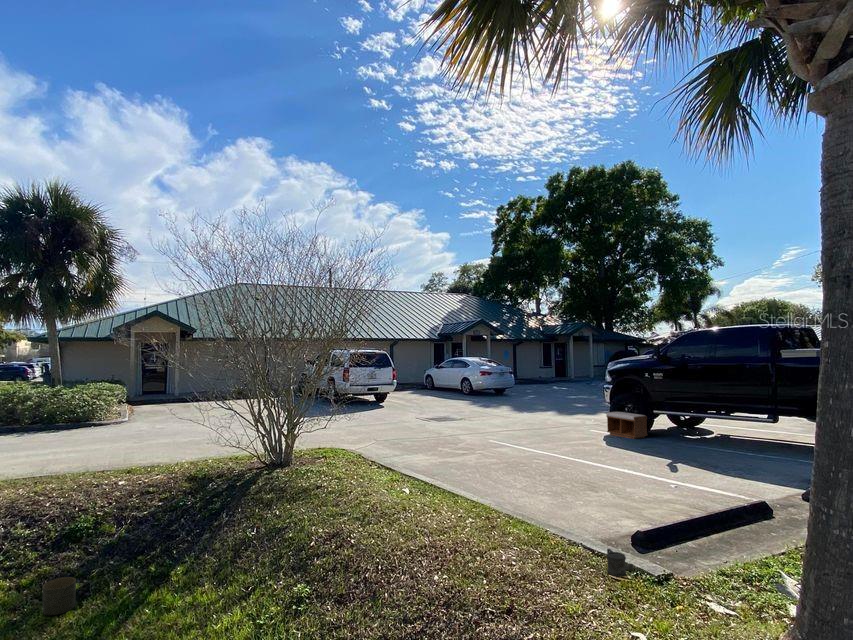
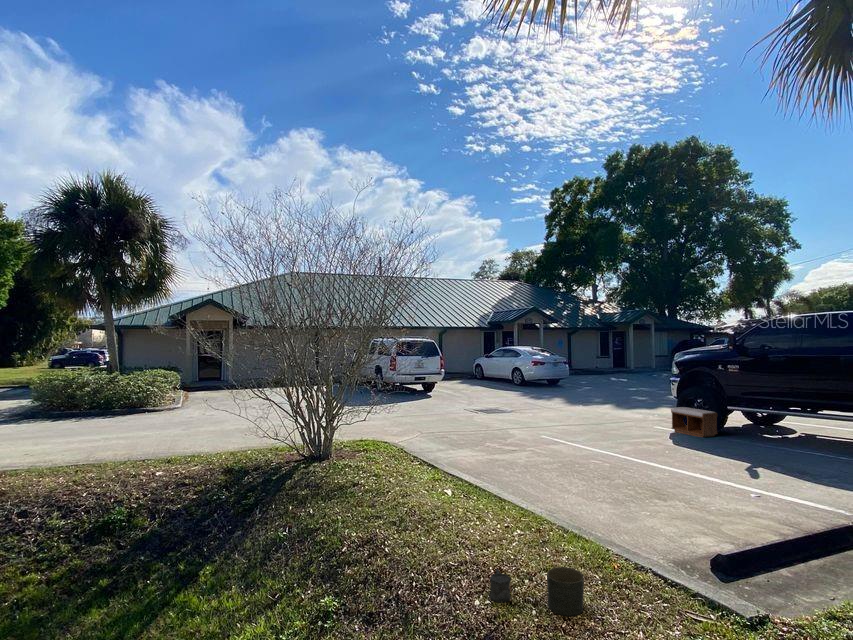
watering can: present [607,549,634,576] -> present [490,569,511,603]
planter: present [43,577,76,615] -> present [547,567,584,616]

